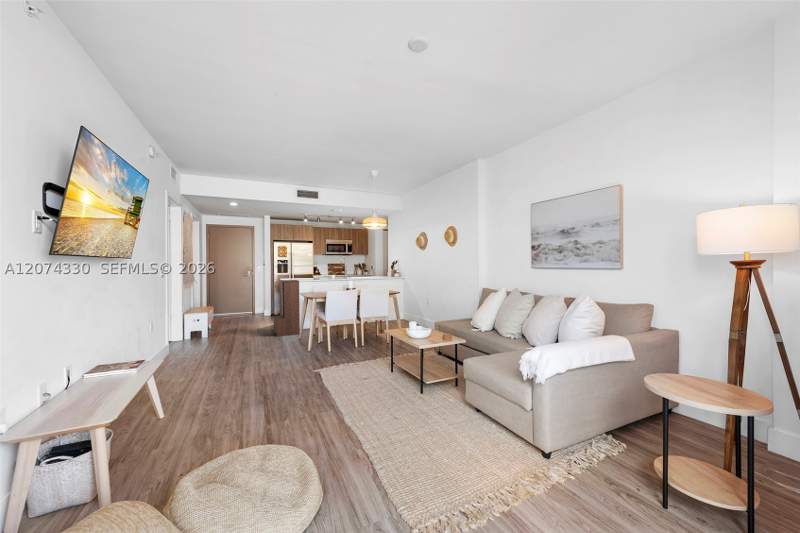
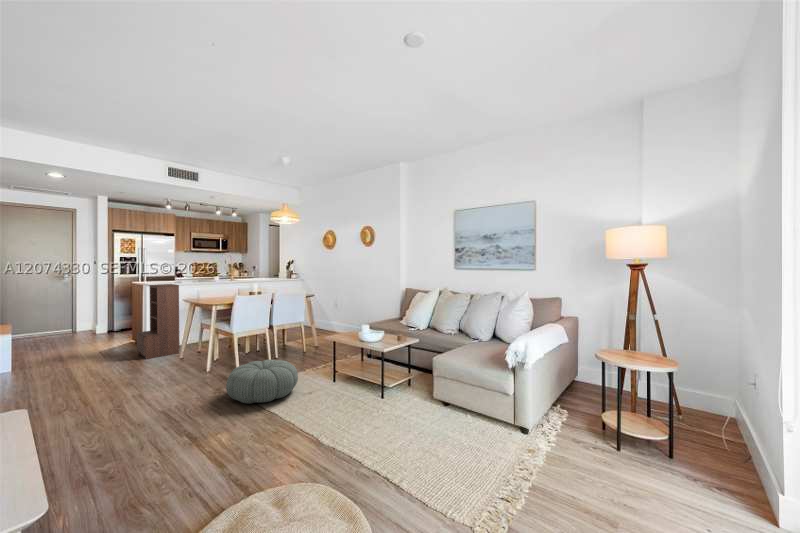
pouf: none [302,345,359,380] -> present [226,360,298,404]

